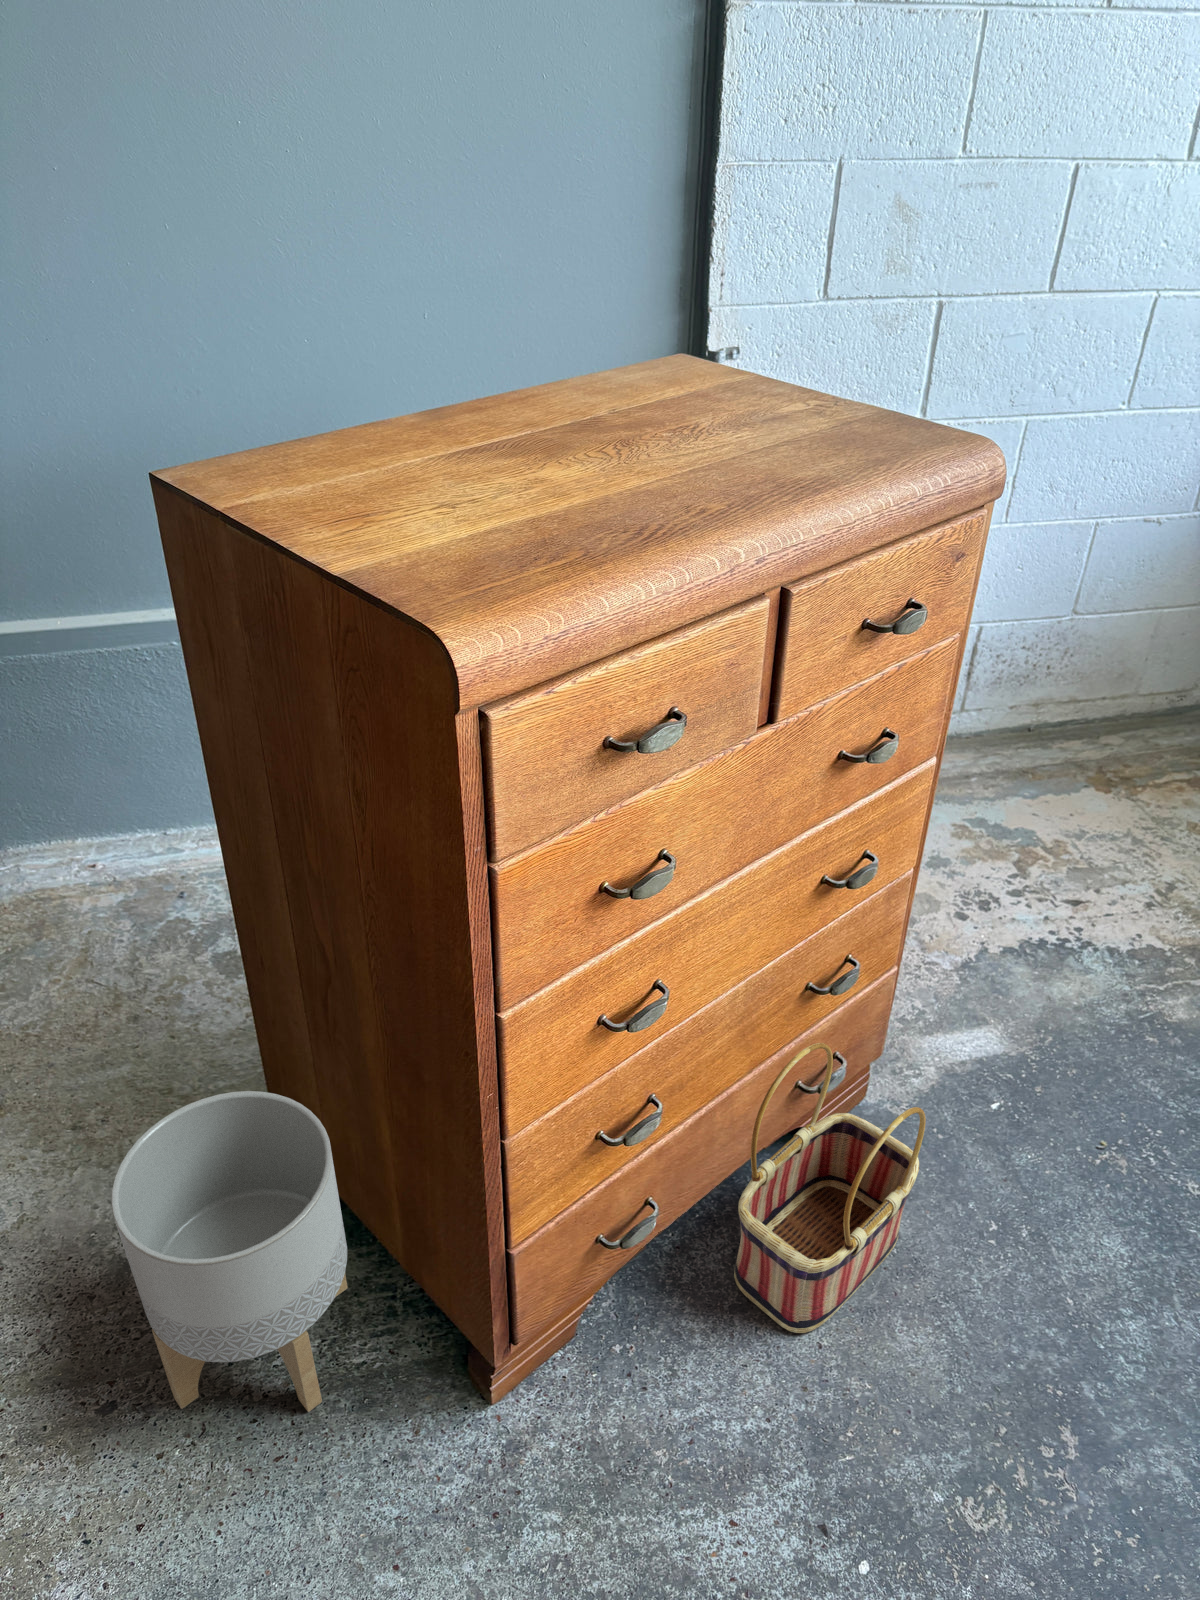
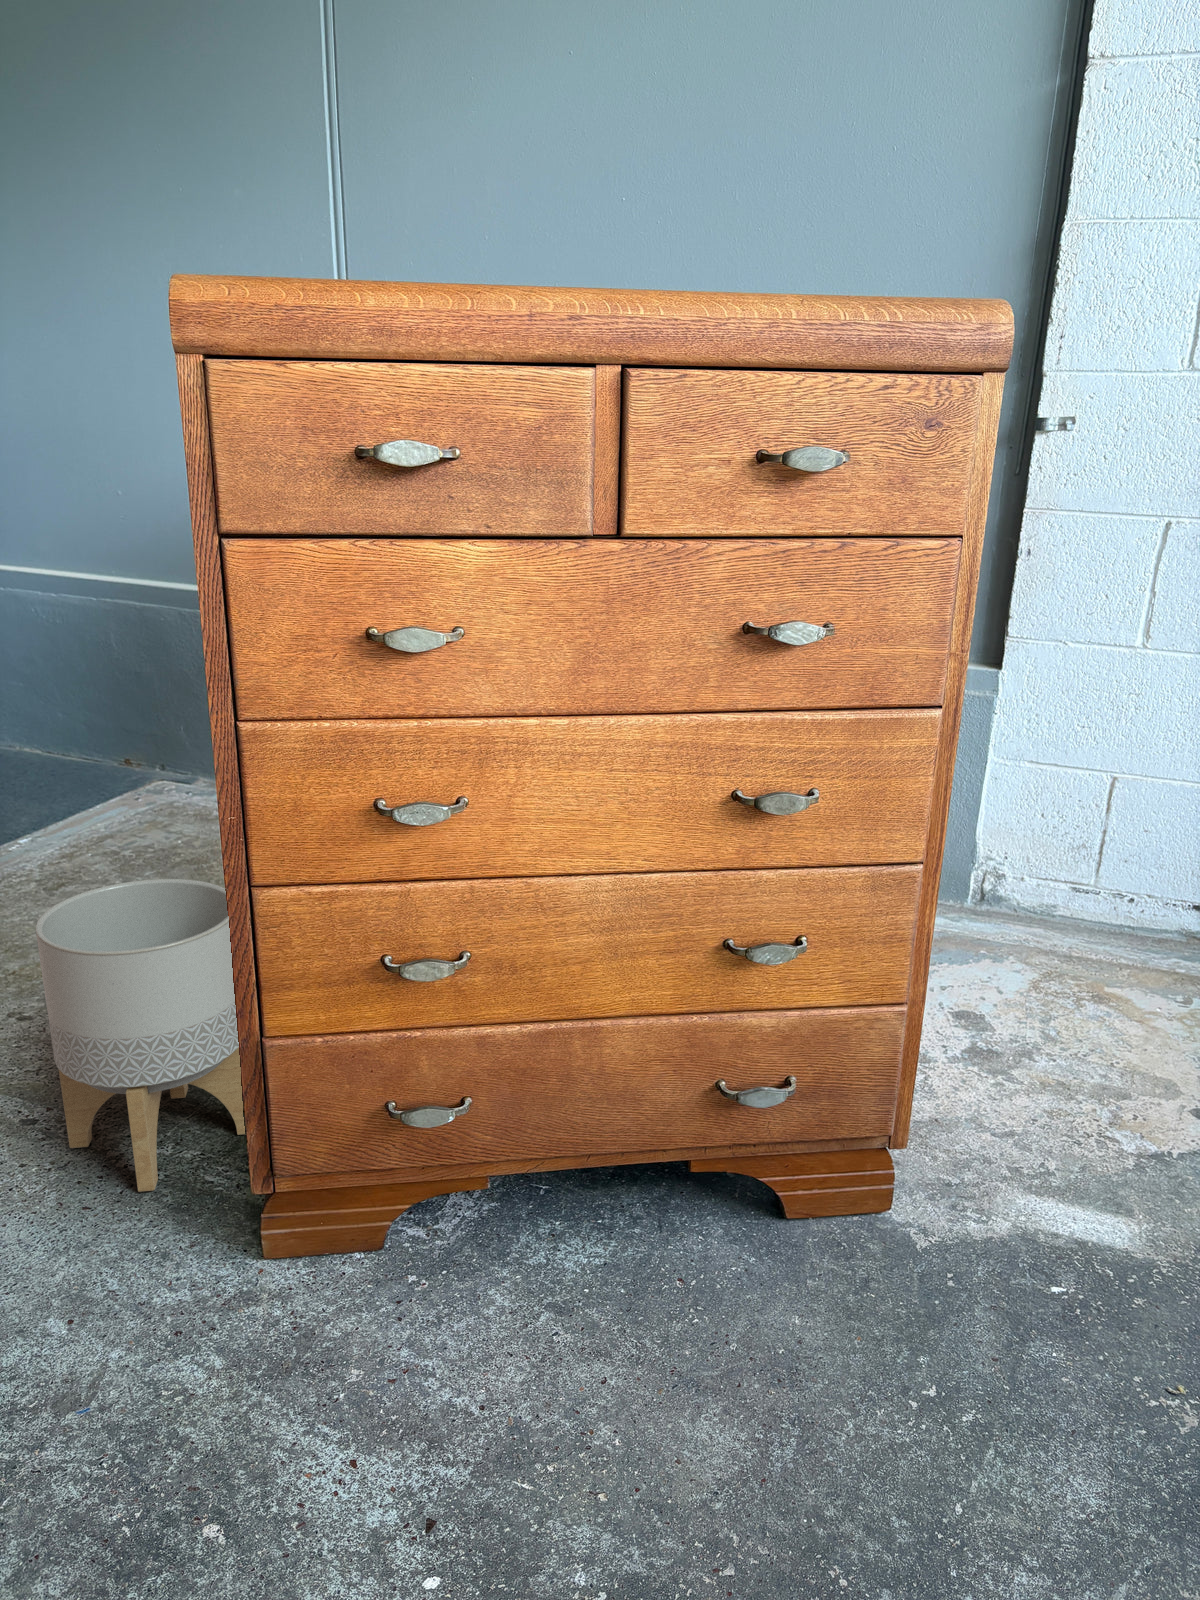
basket: present [734,1043,926,1333] -> none [563,1001,818,1361]

